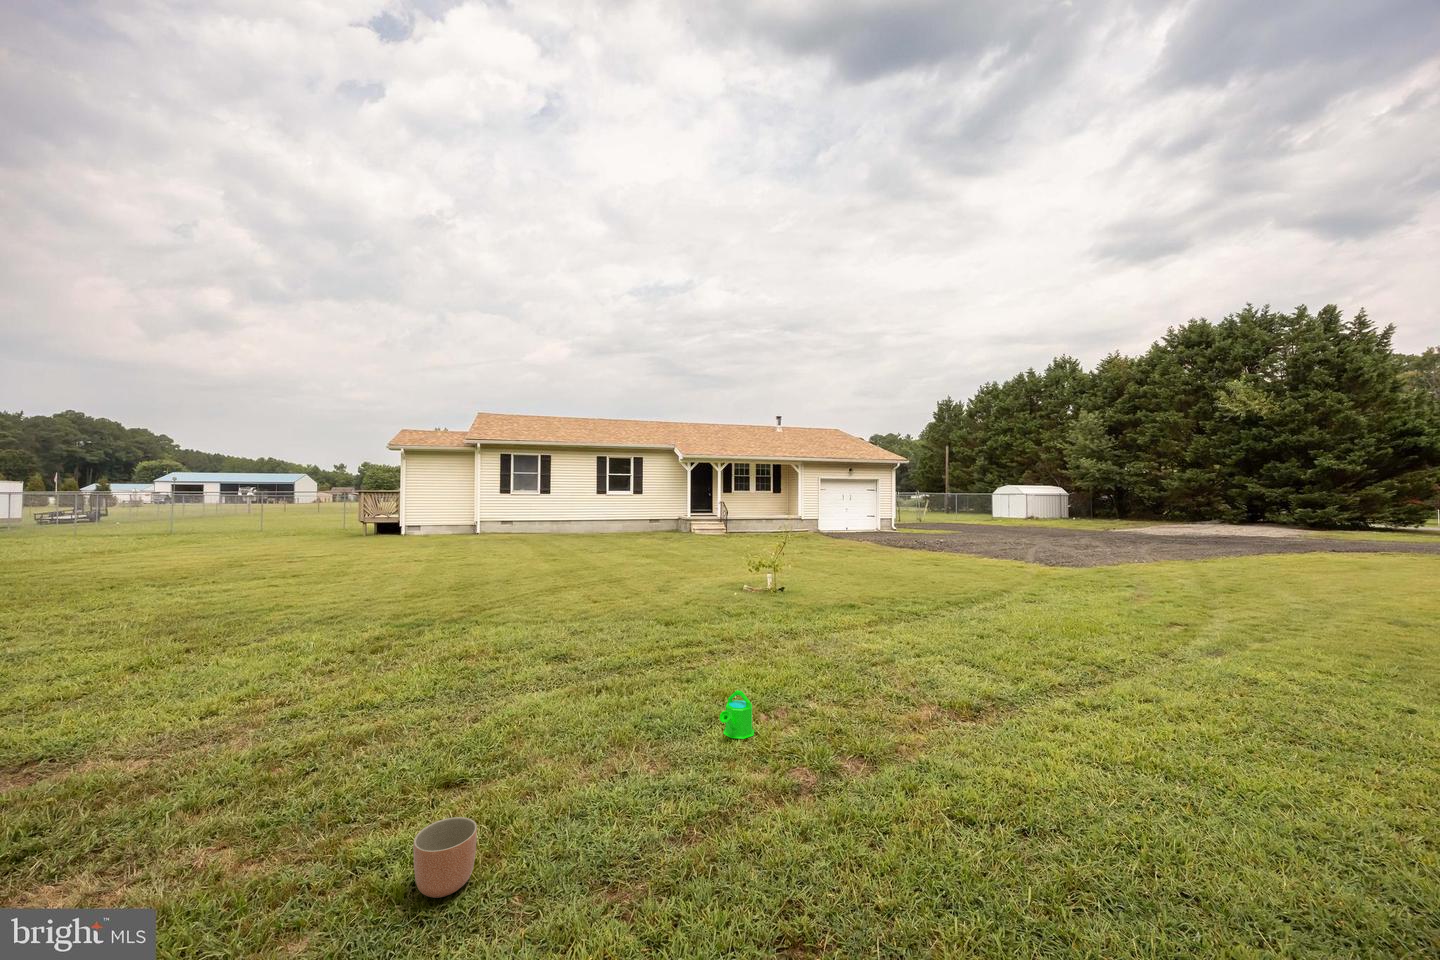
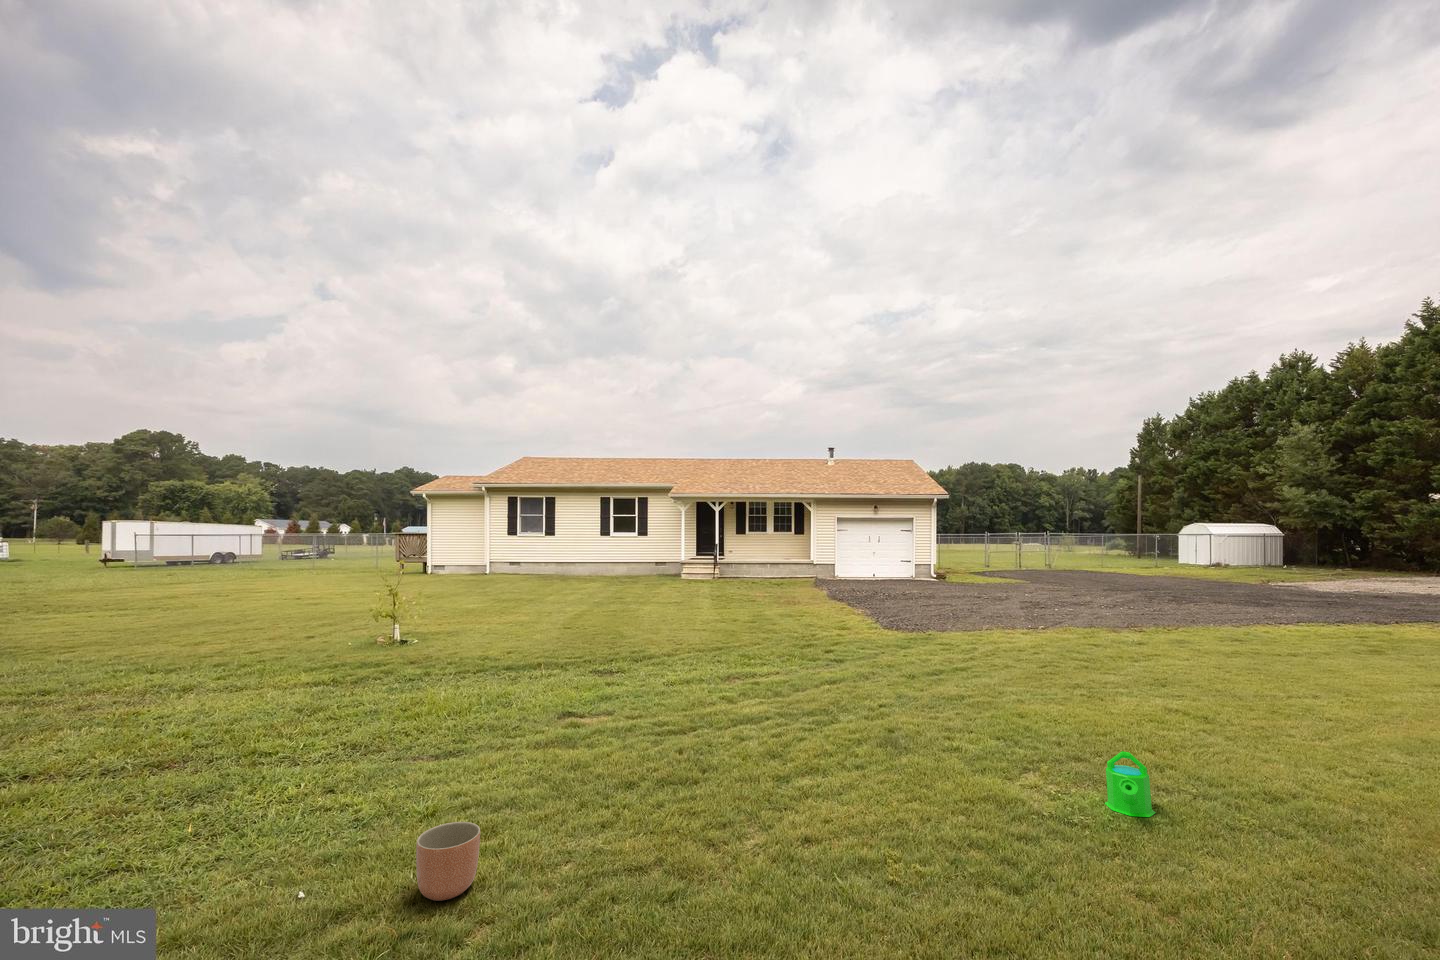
watering can: present [720,690,755,739] -> present [1105,751,1156,817]

